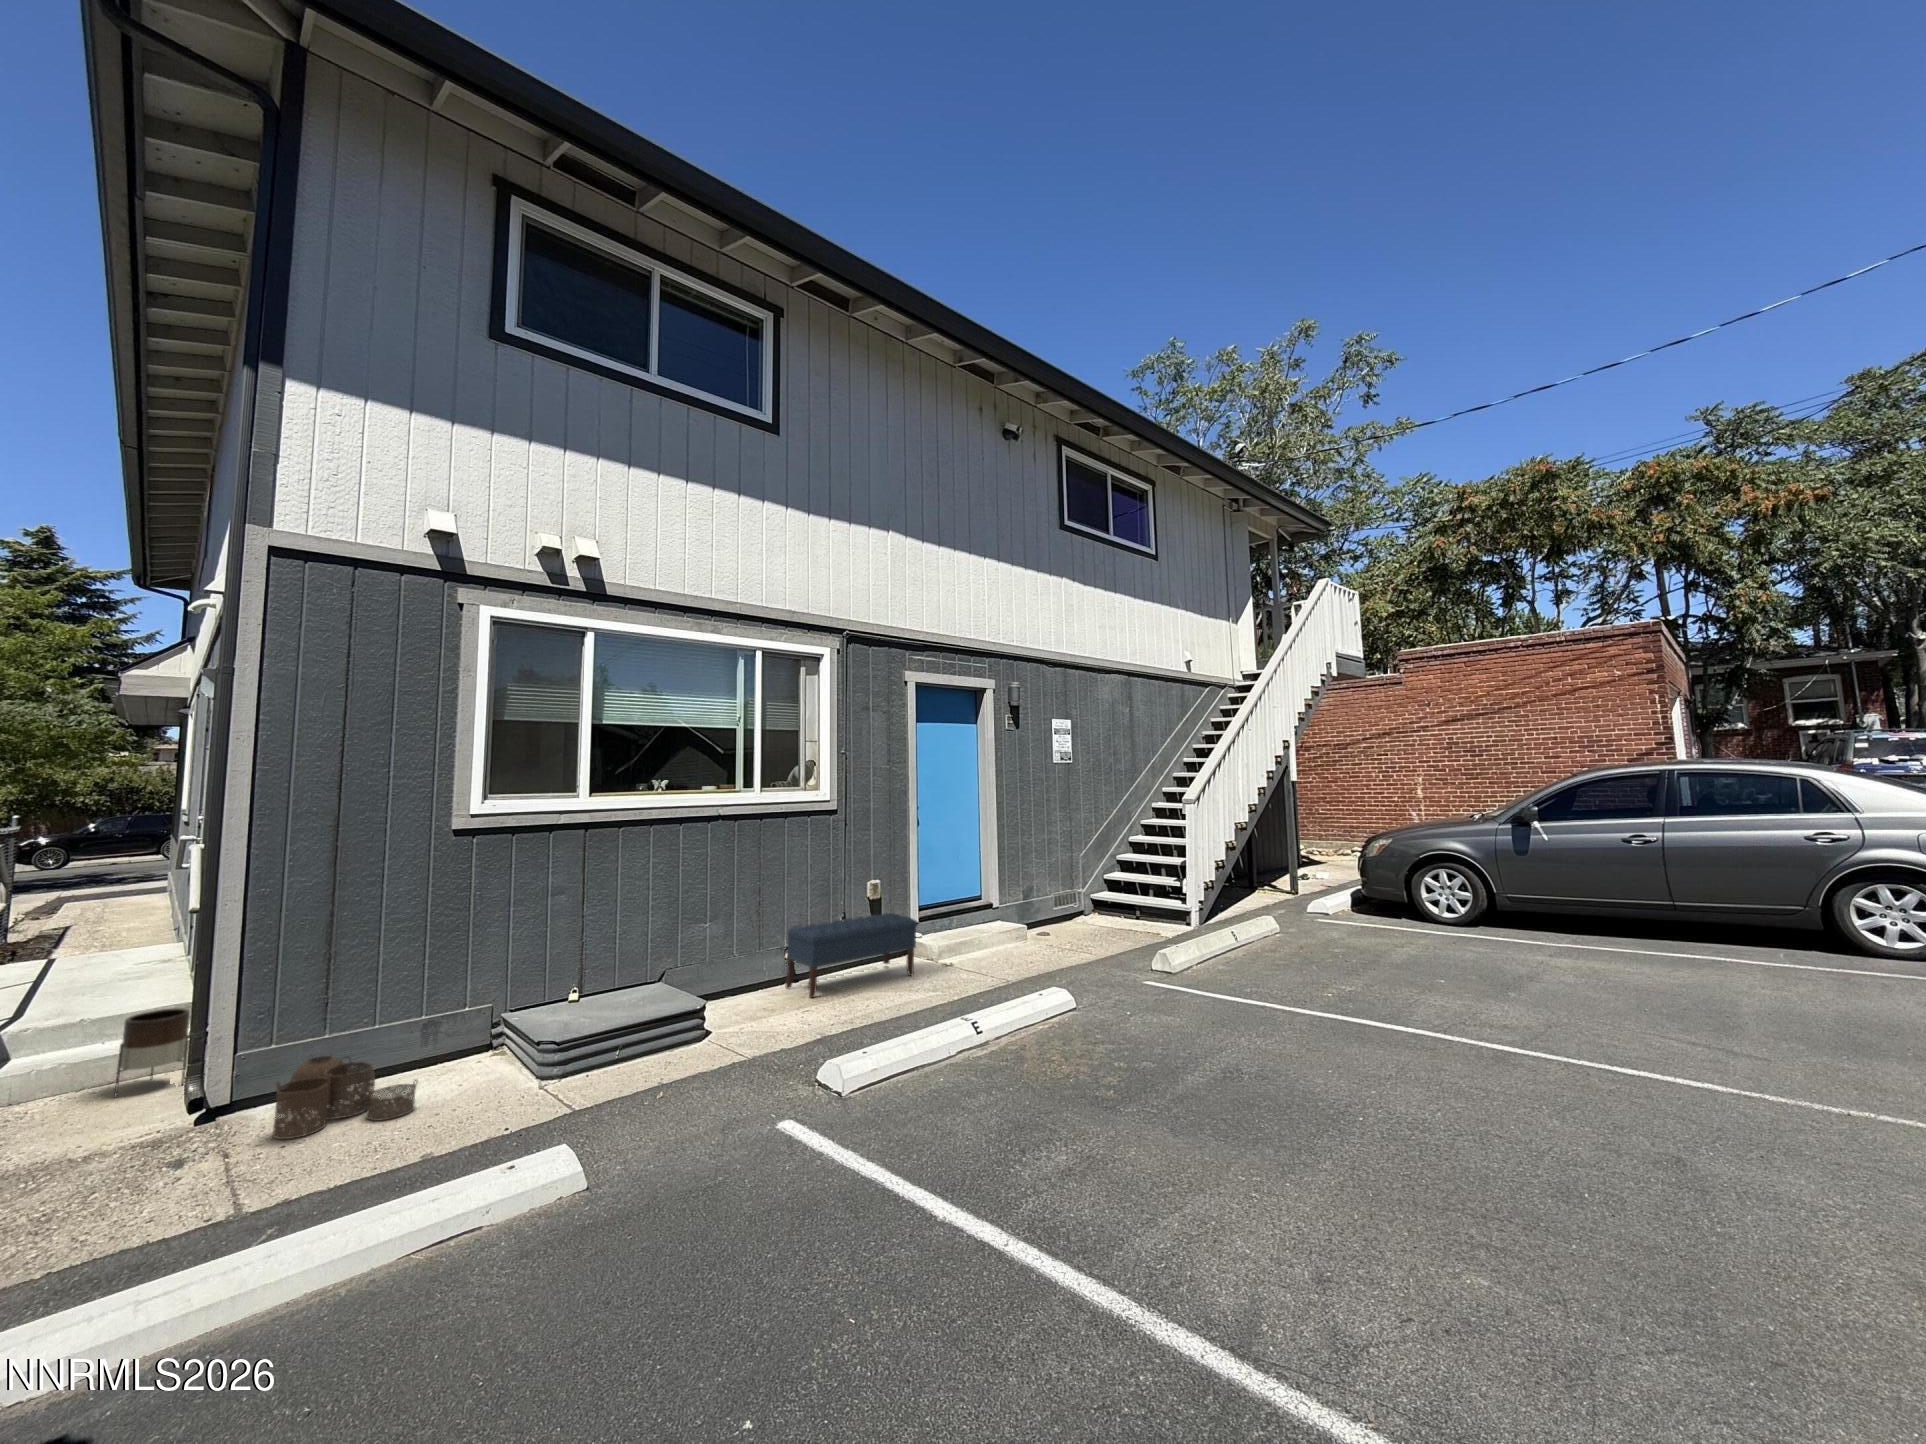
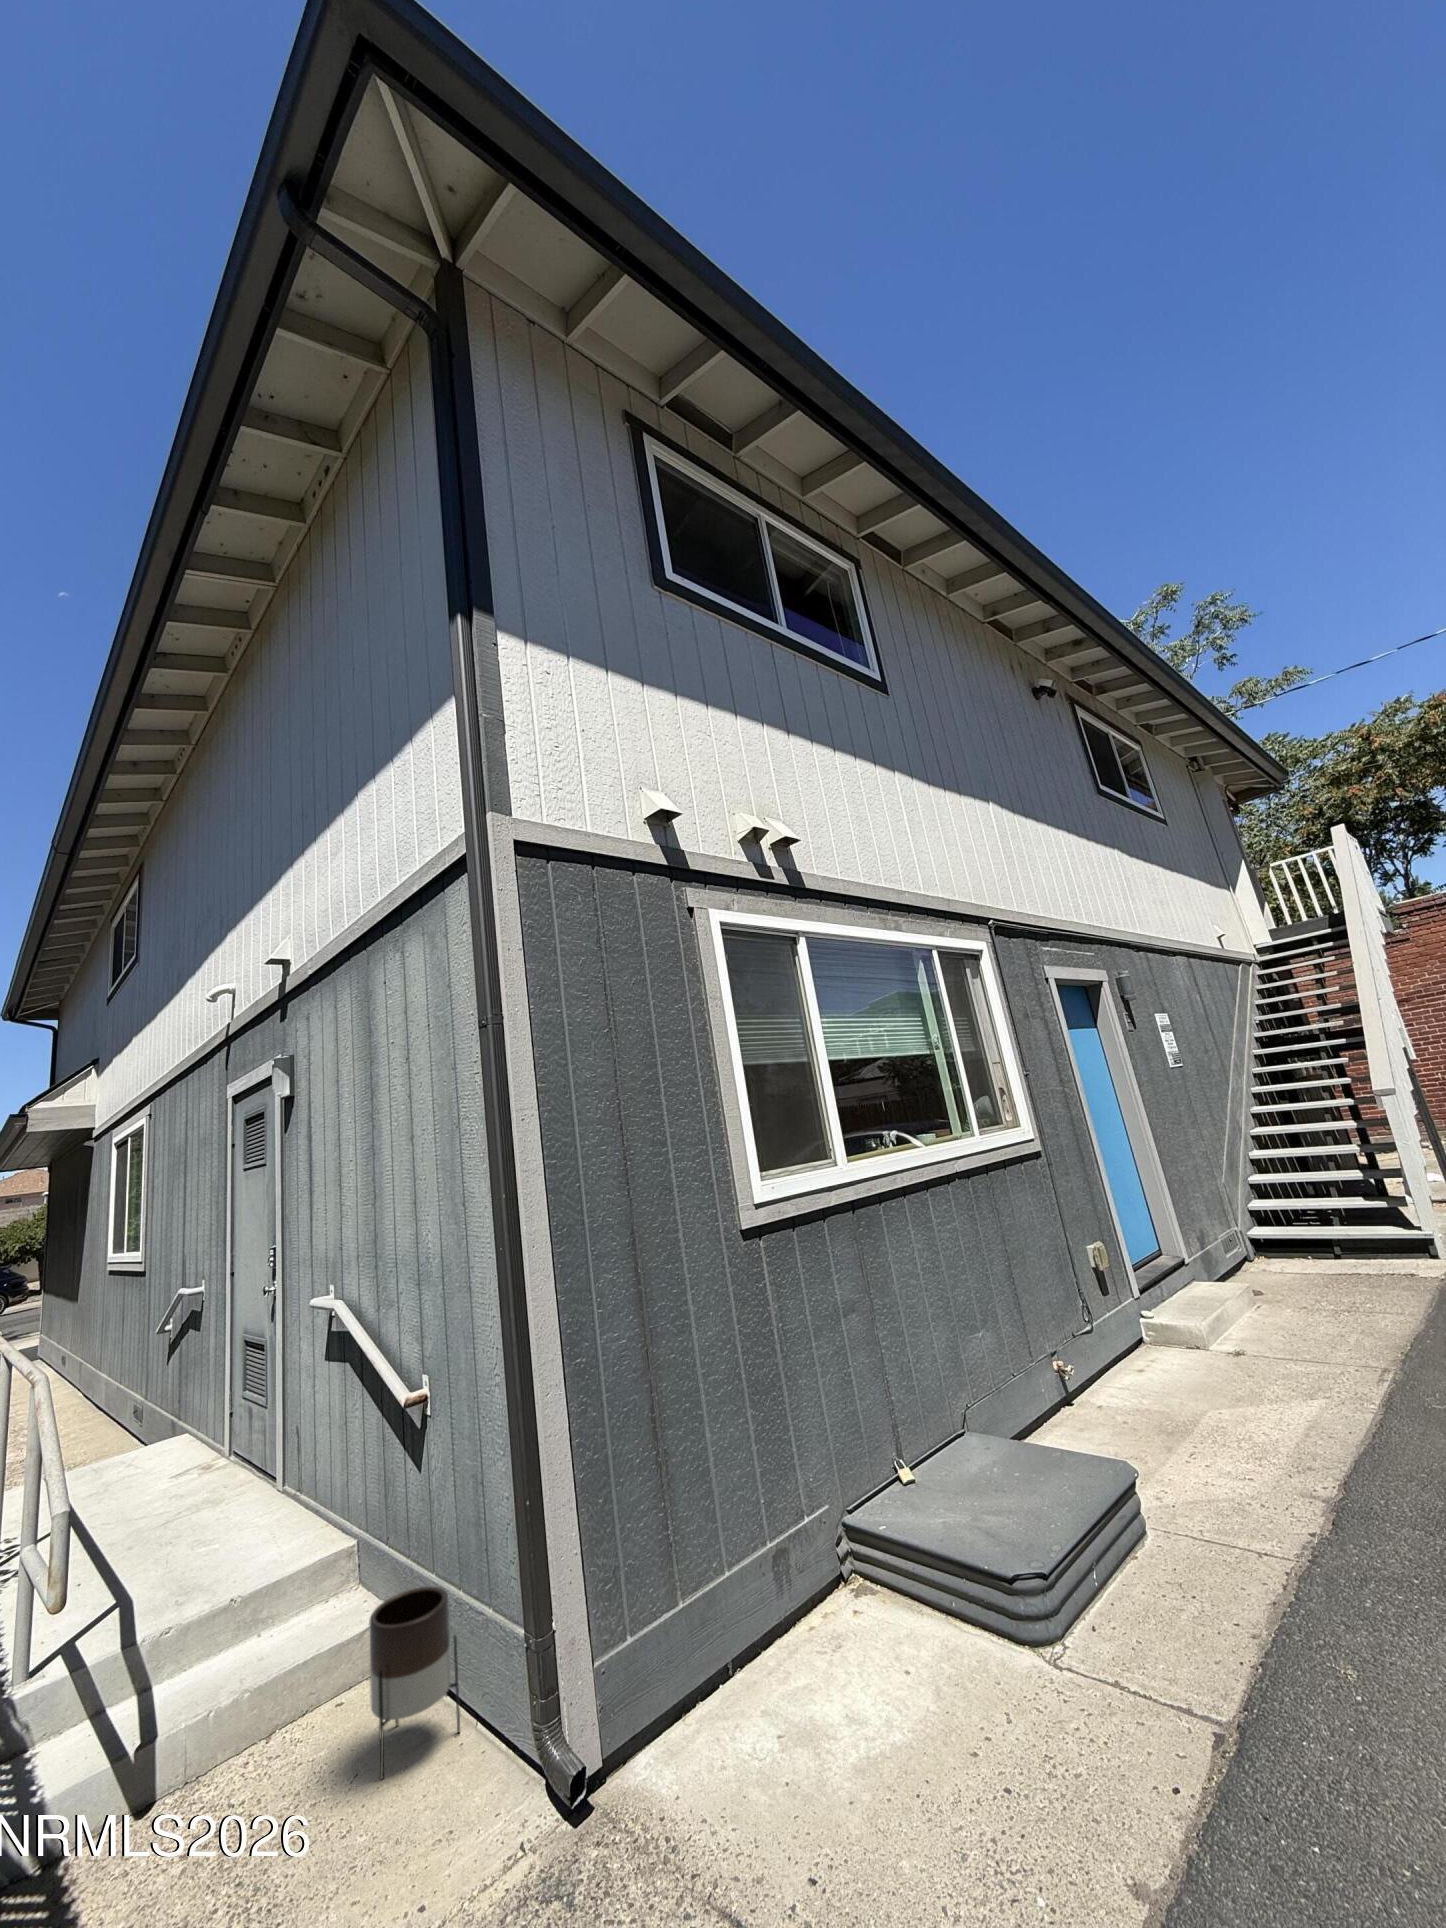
bench: present [786,913,918,998] -> none [1046,1285,1203,1426]
woven basket: present [273,1053,417,1139] -> none [677,1642,920,1858]

